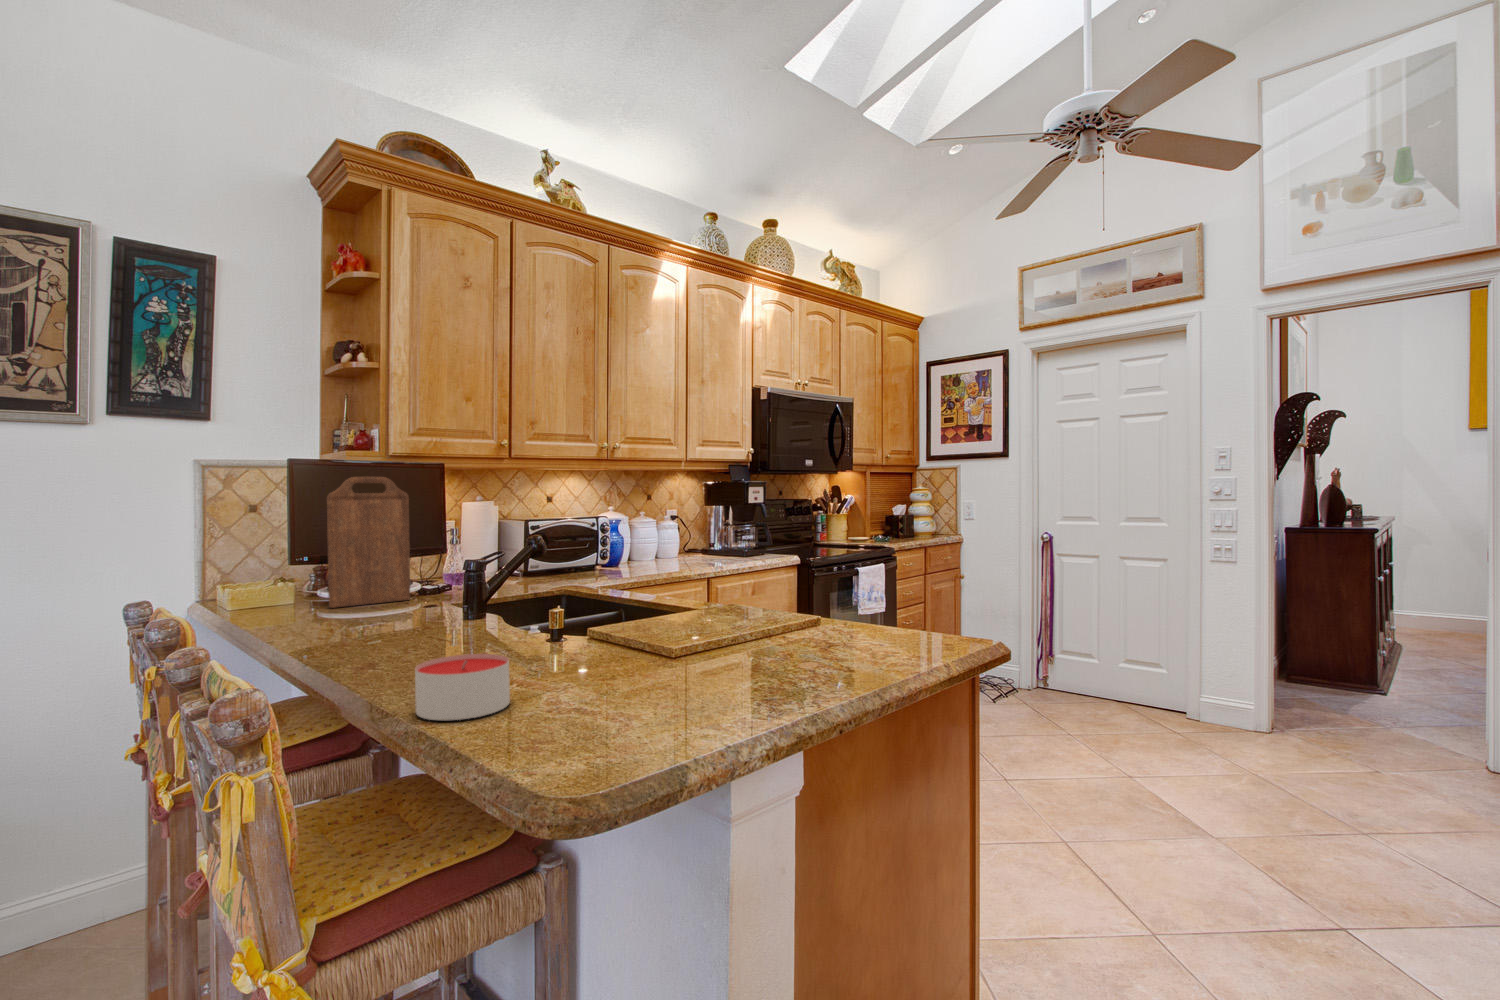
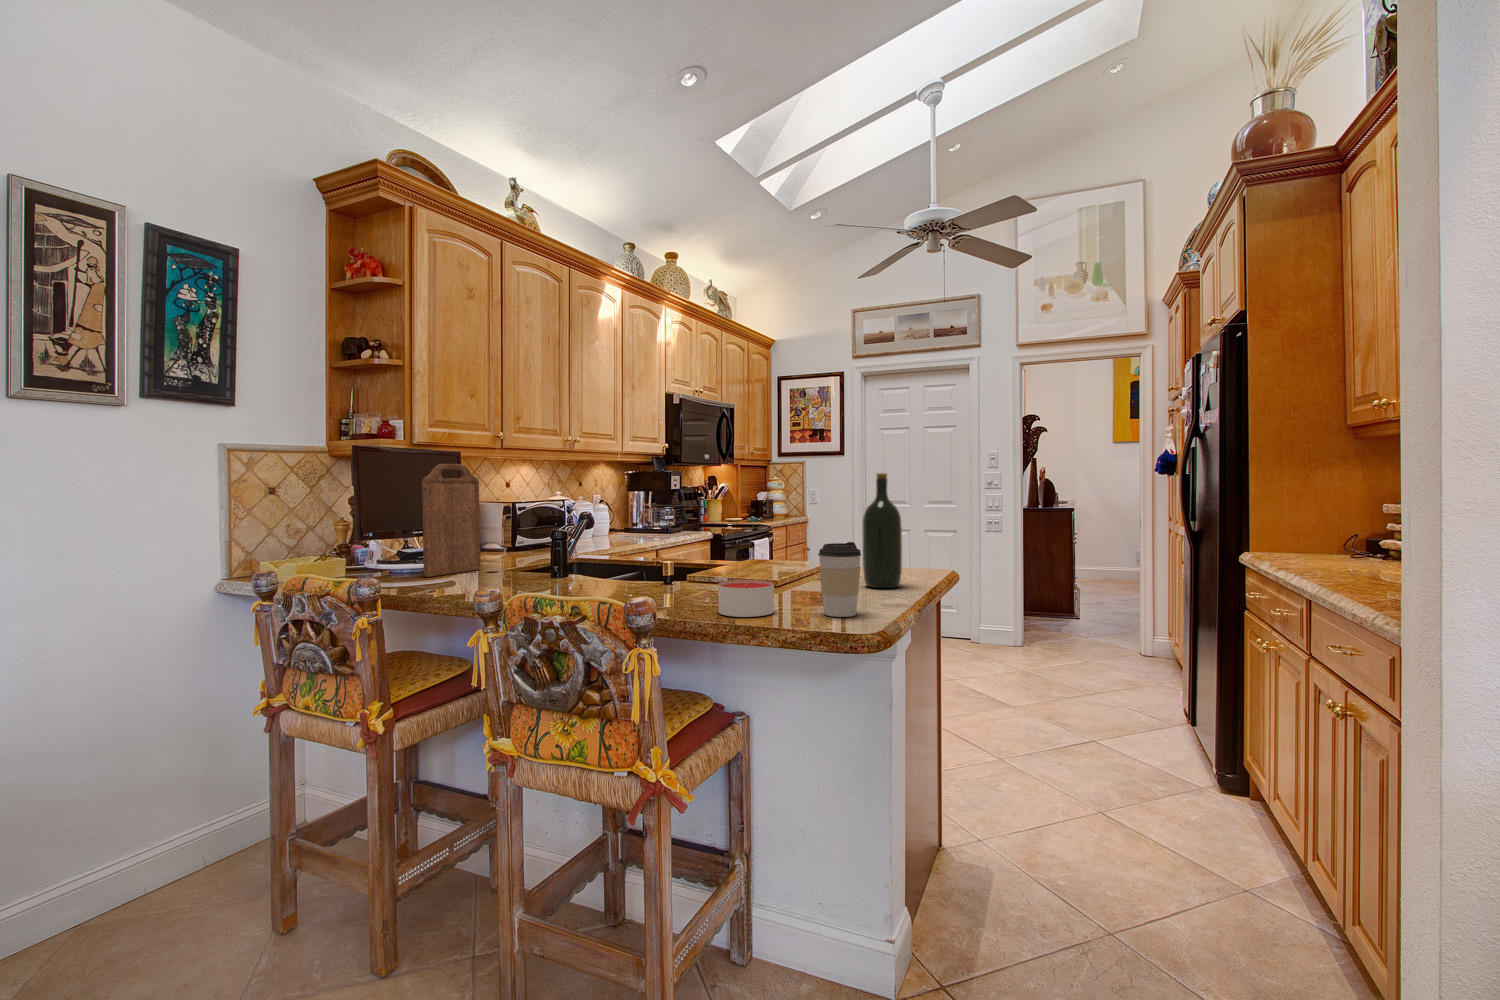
wine bottle: none [753,486,815,673] -> present [863,473,902,588]
coffee cup: none [534,606,609,738] -> present [818,542,861,617]

